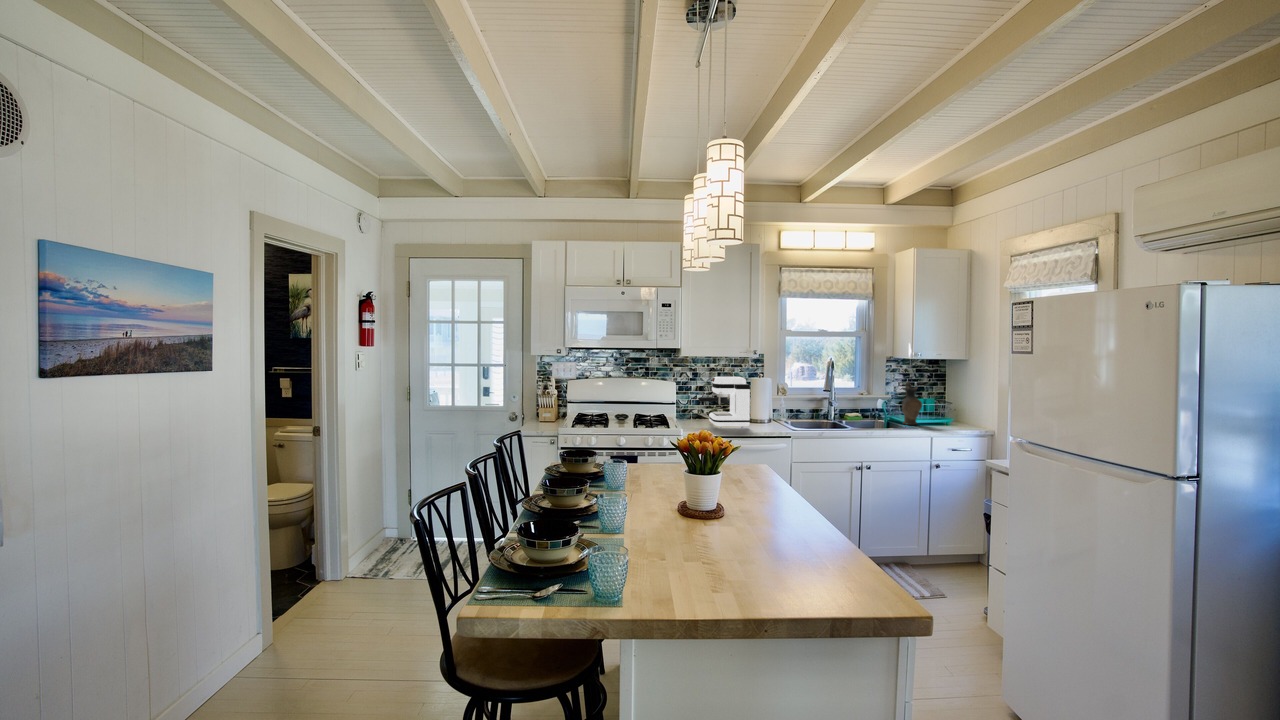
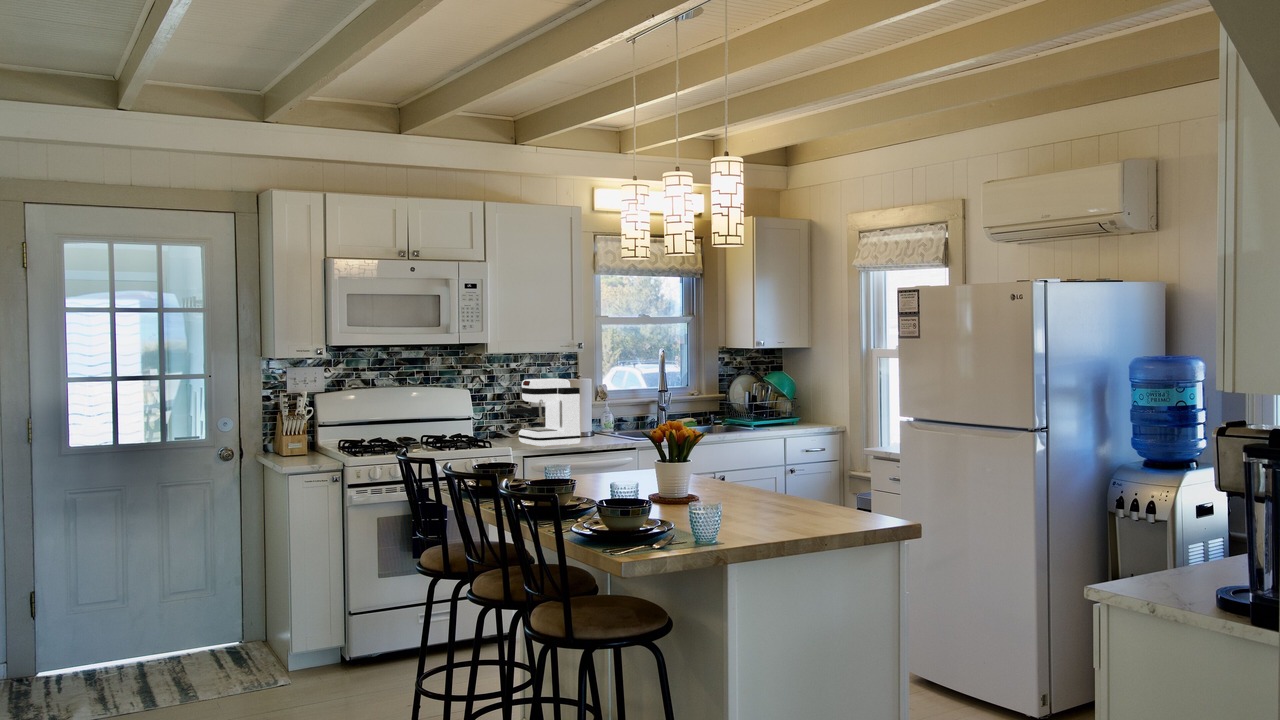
ceramic pitcher: present [902,381,922,425] -> none [743,378,767,432]

